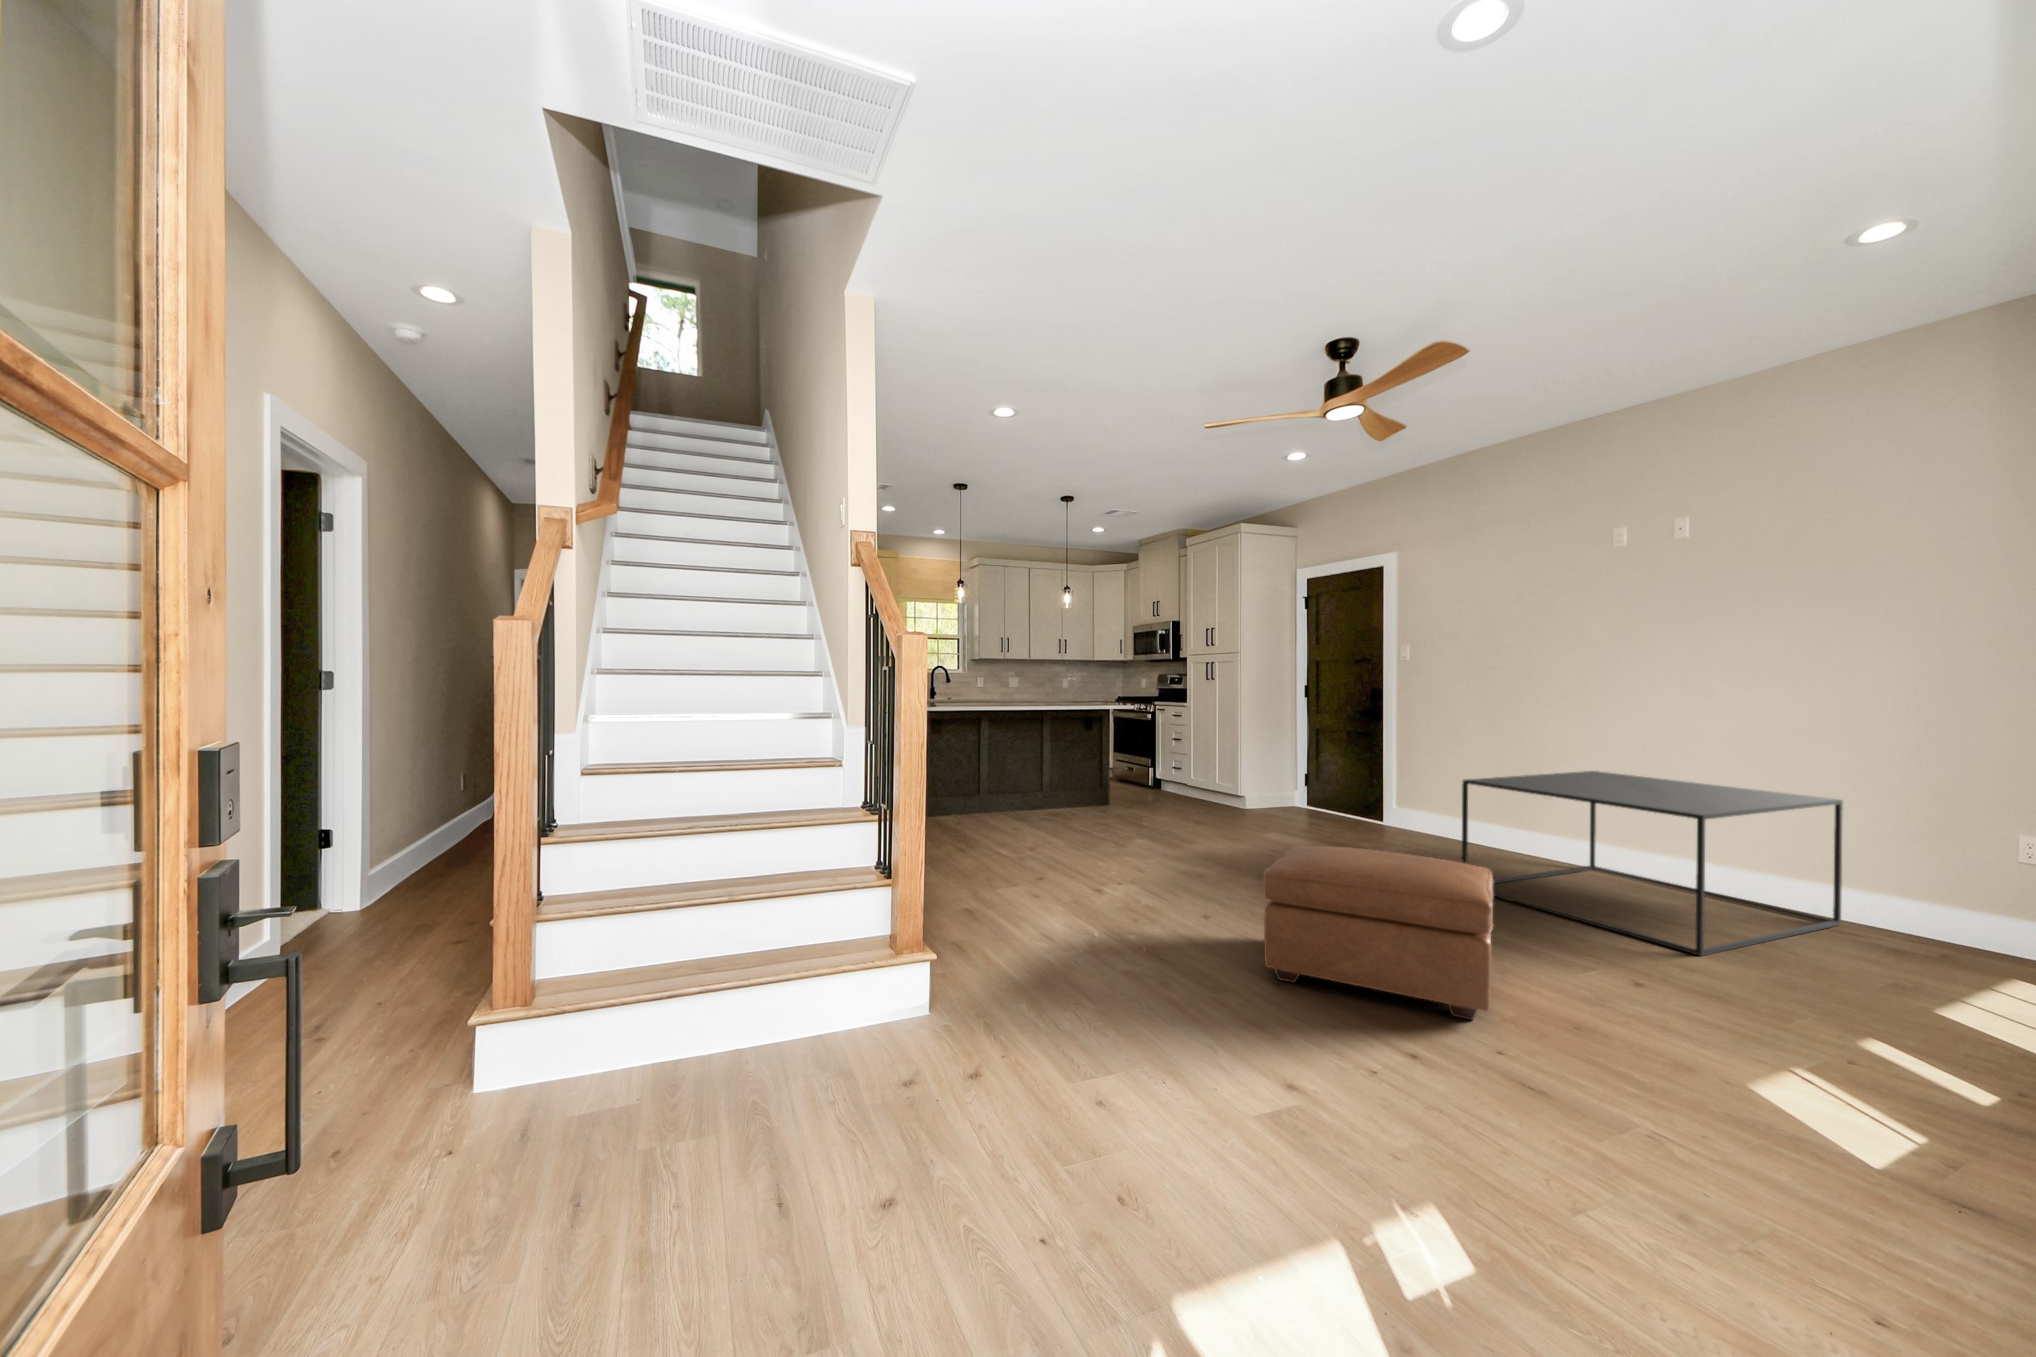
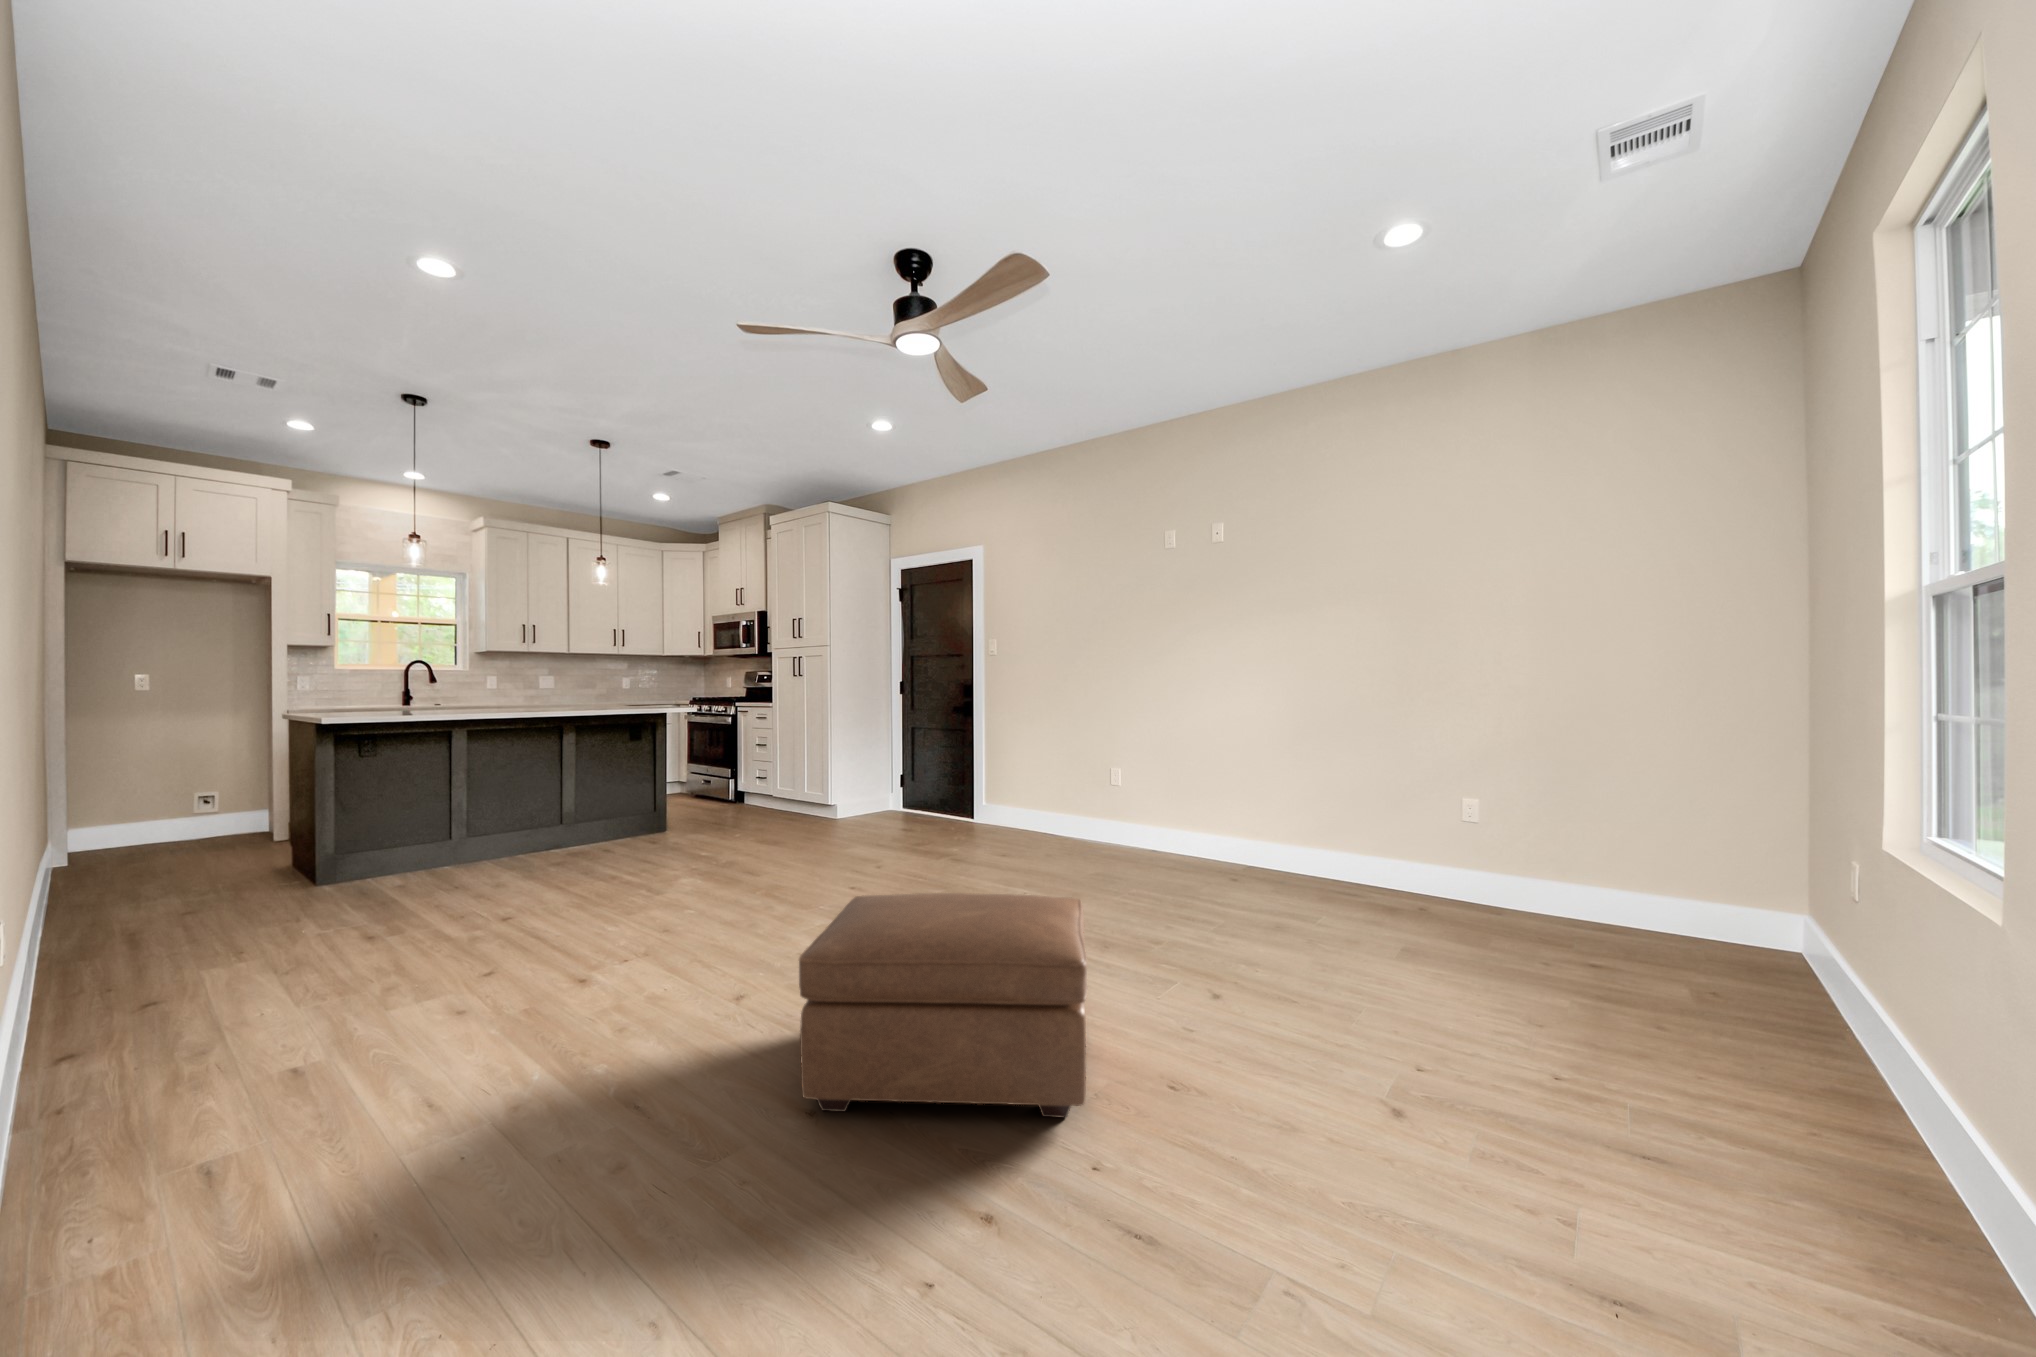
coffee table: present [1462,771,1843,956] -> none [1048,759,1343,947]

